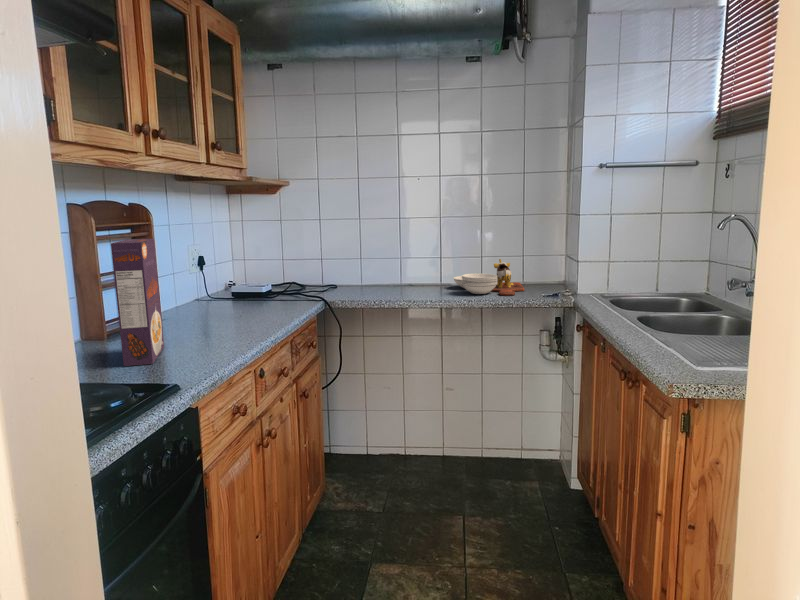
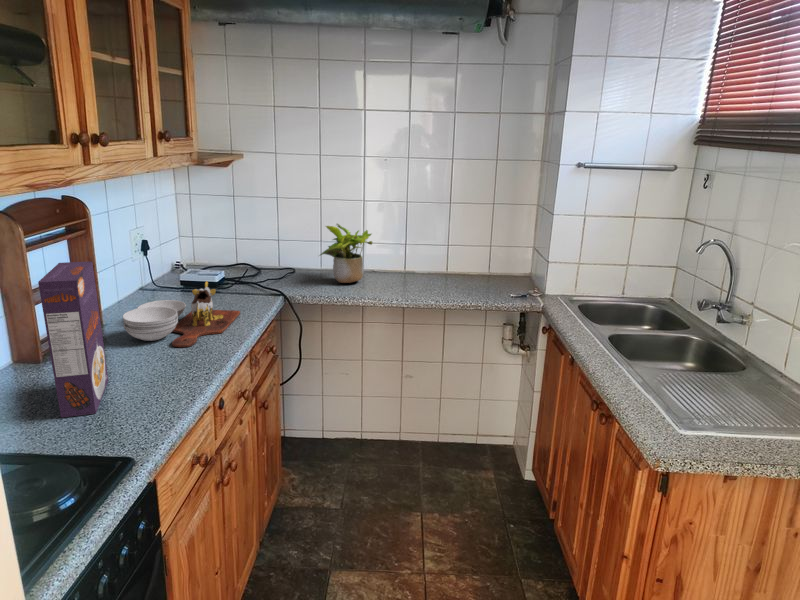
potted plant: none [356,236,407,292] -> present [320,224,372,283]
cutting board: present [454,259,525,295] -> present [123,281,240,347]

